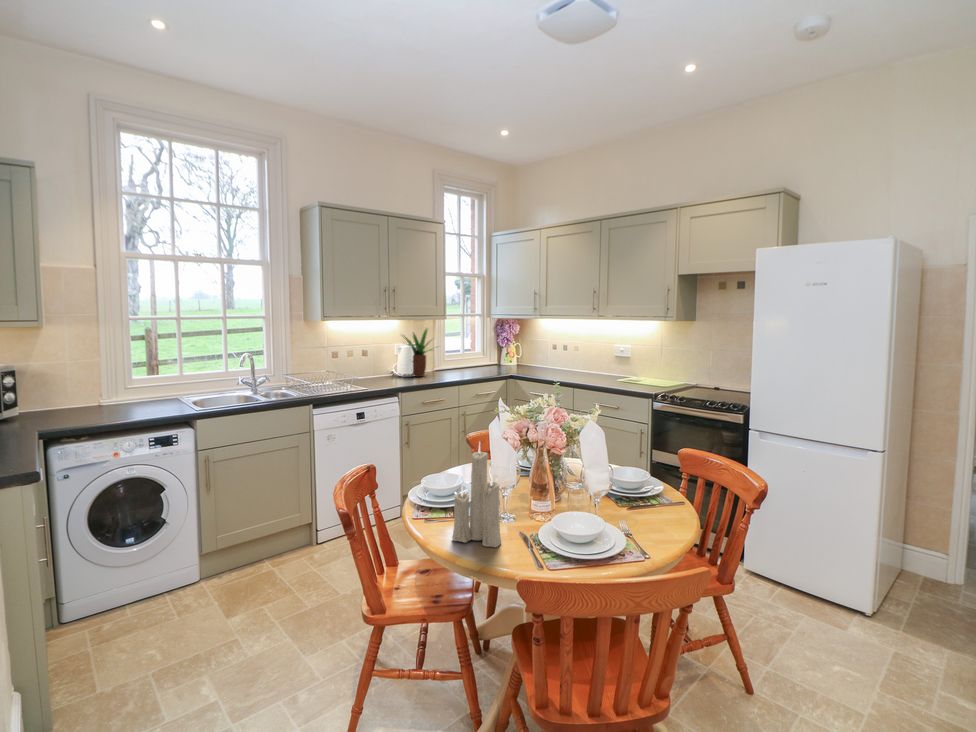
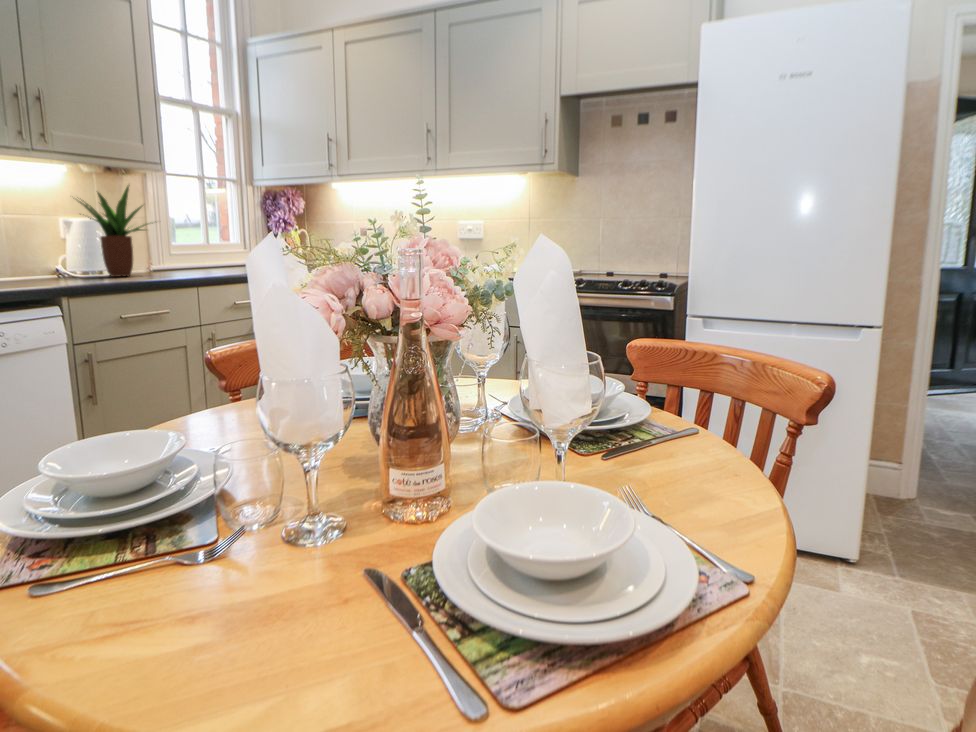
candle: present [452,442,501,547] -> none [119,265,312,654]

